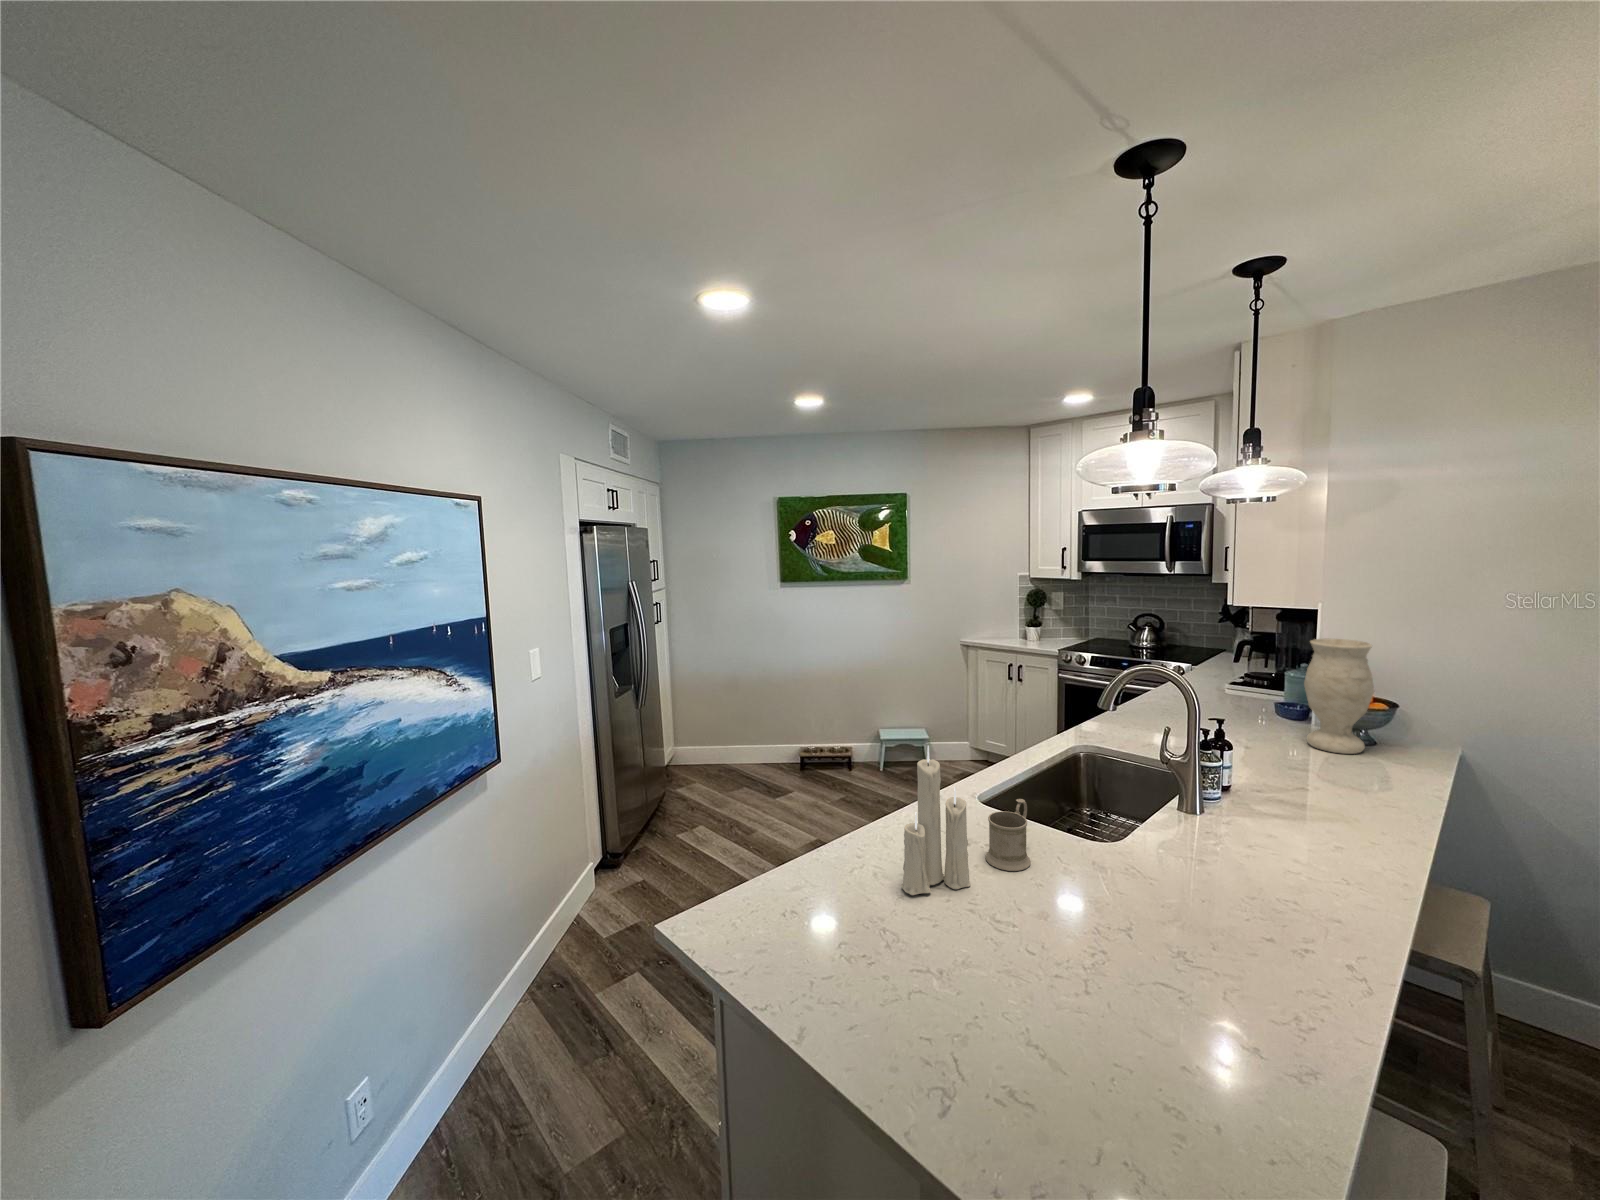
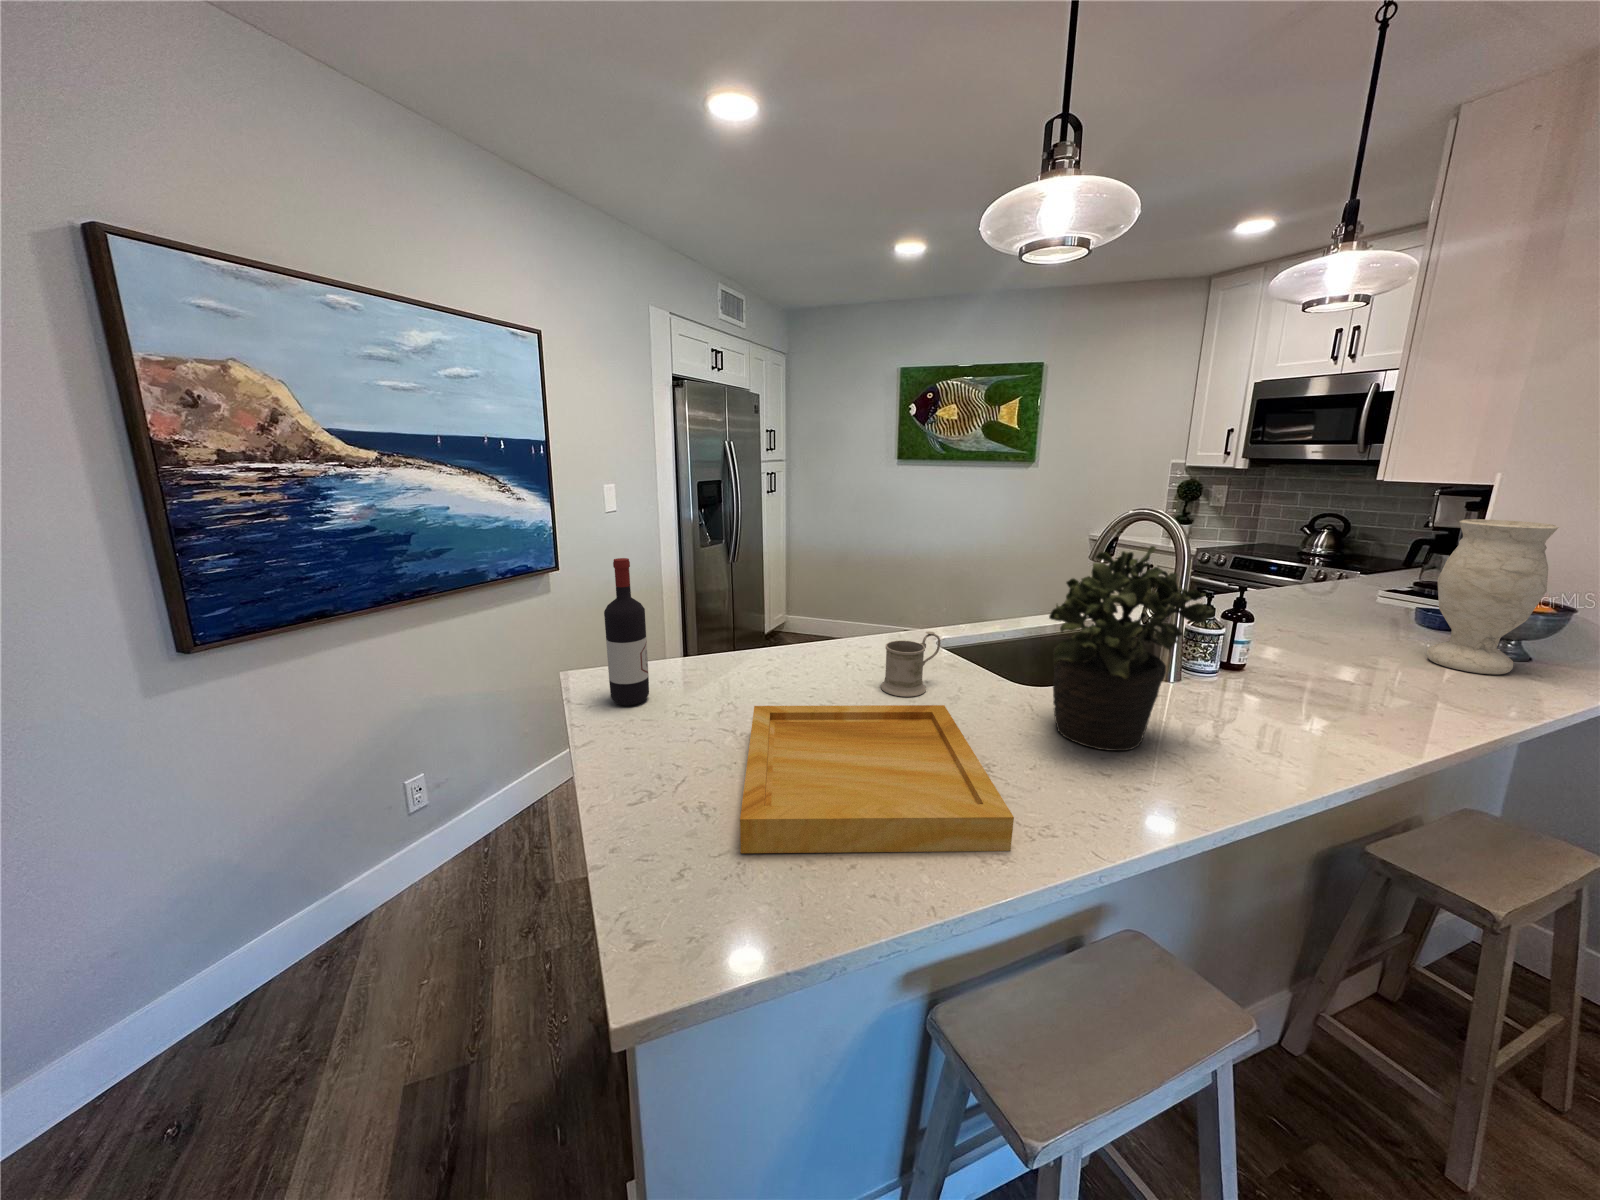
potted plant: none [1140,714,1285,896] -> present [1049,546,1215,751]
candle: present [901,746,970,895] -> none [775,544,845,698]
wine bottle: none [748,787,794,952] -> present [604,558,649,706]
tray: none [941,882,1284,1124] -> present [740,705,1014,853]

